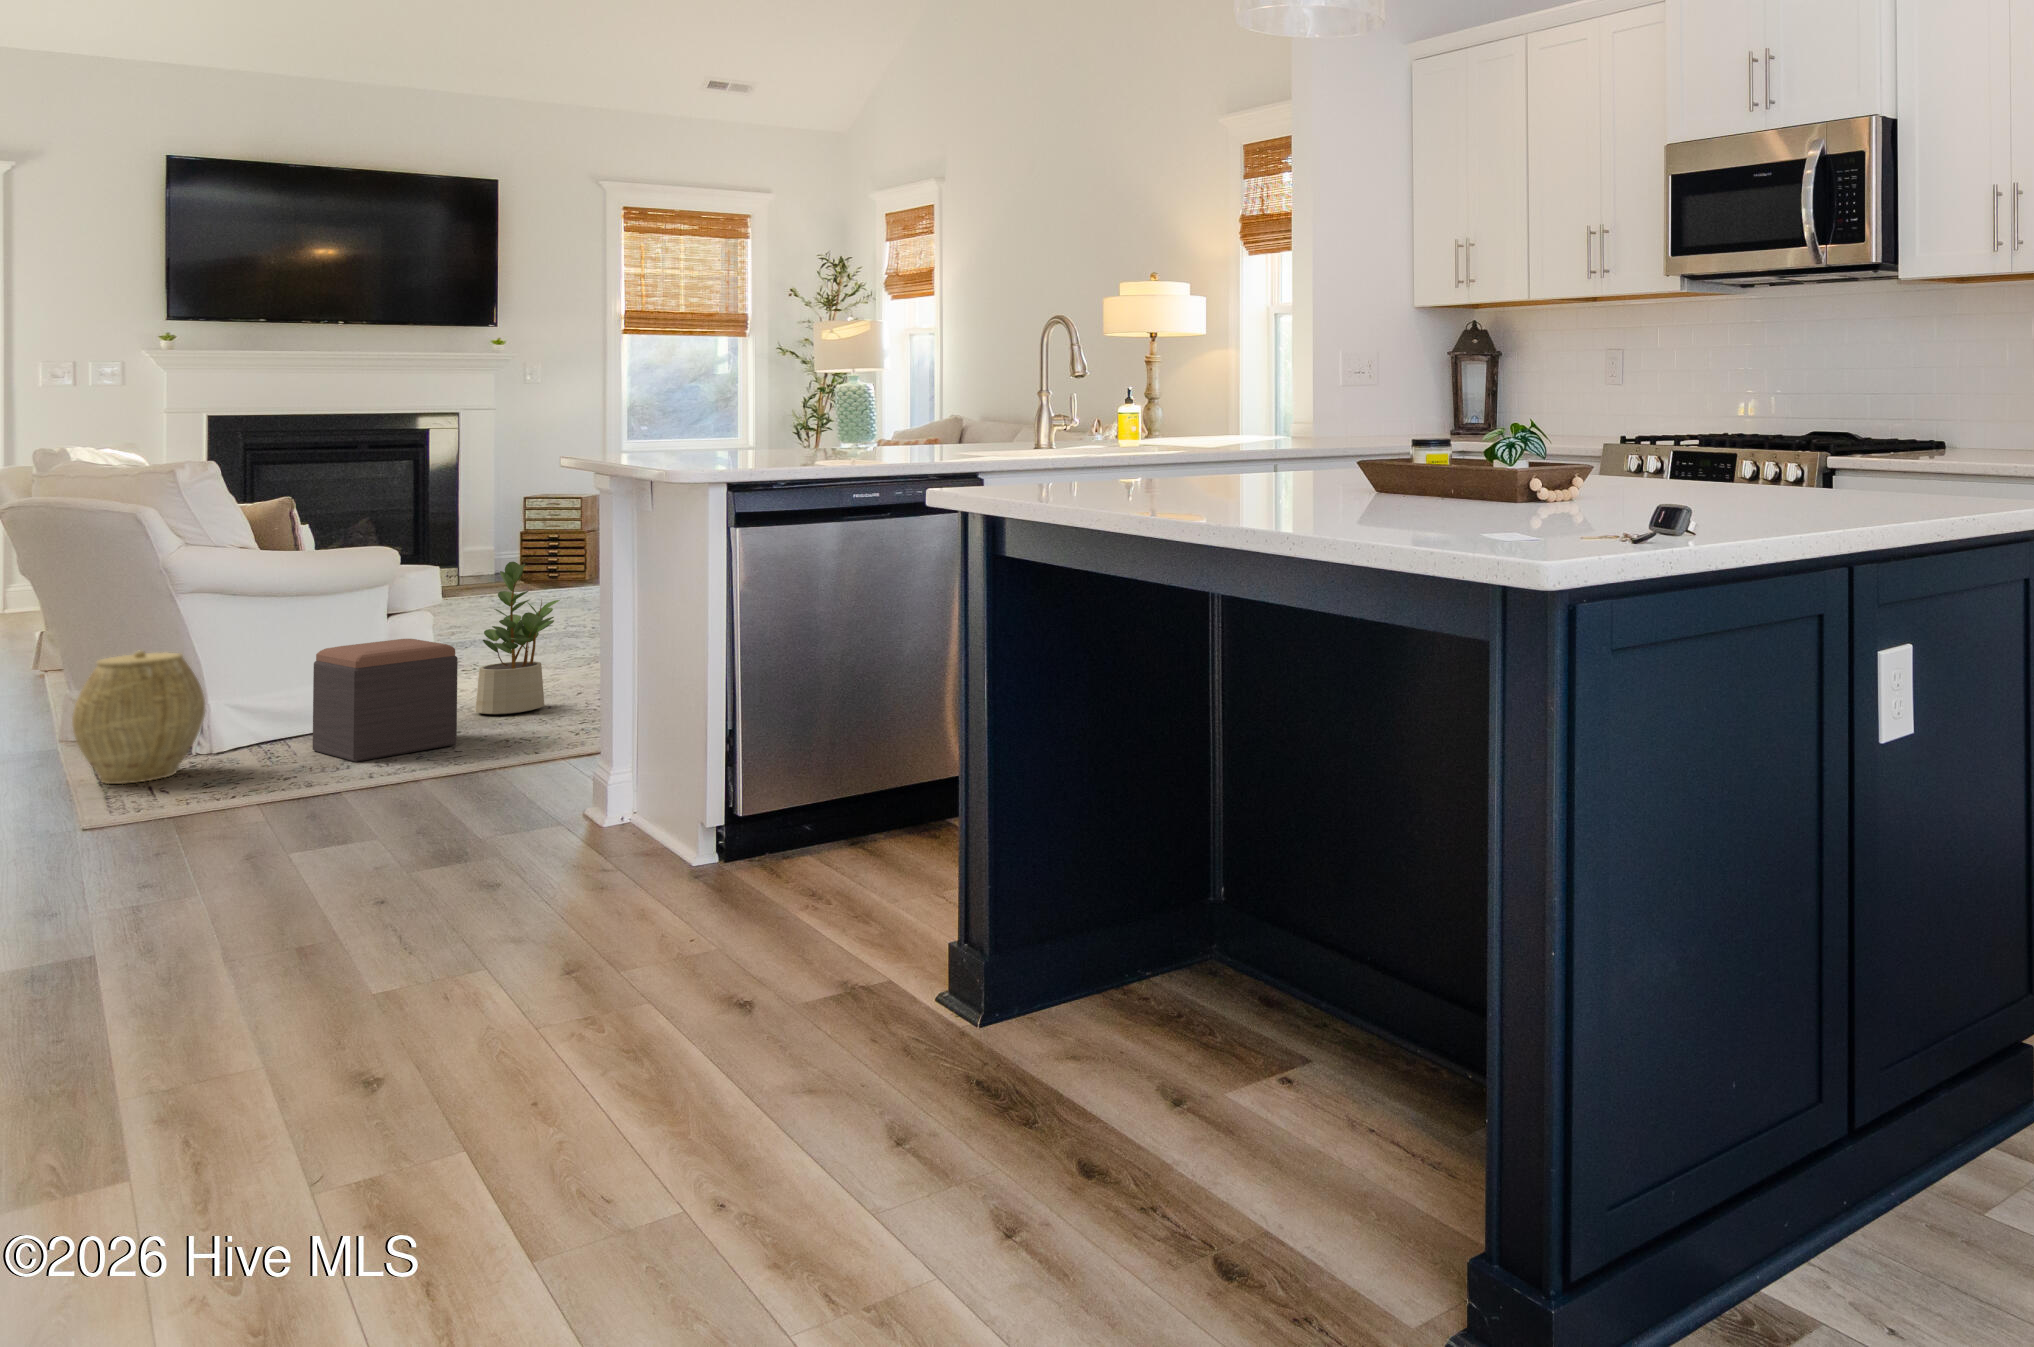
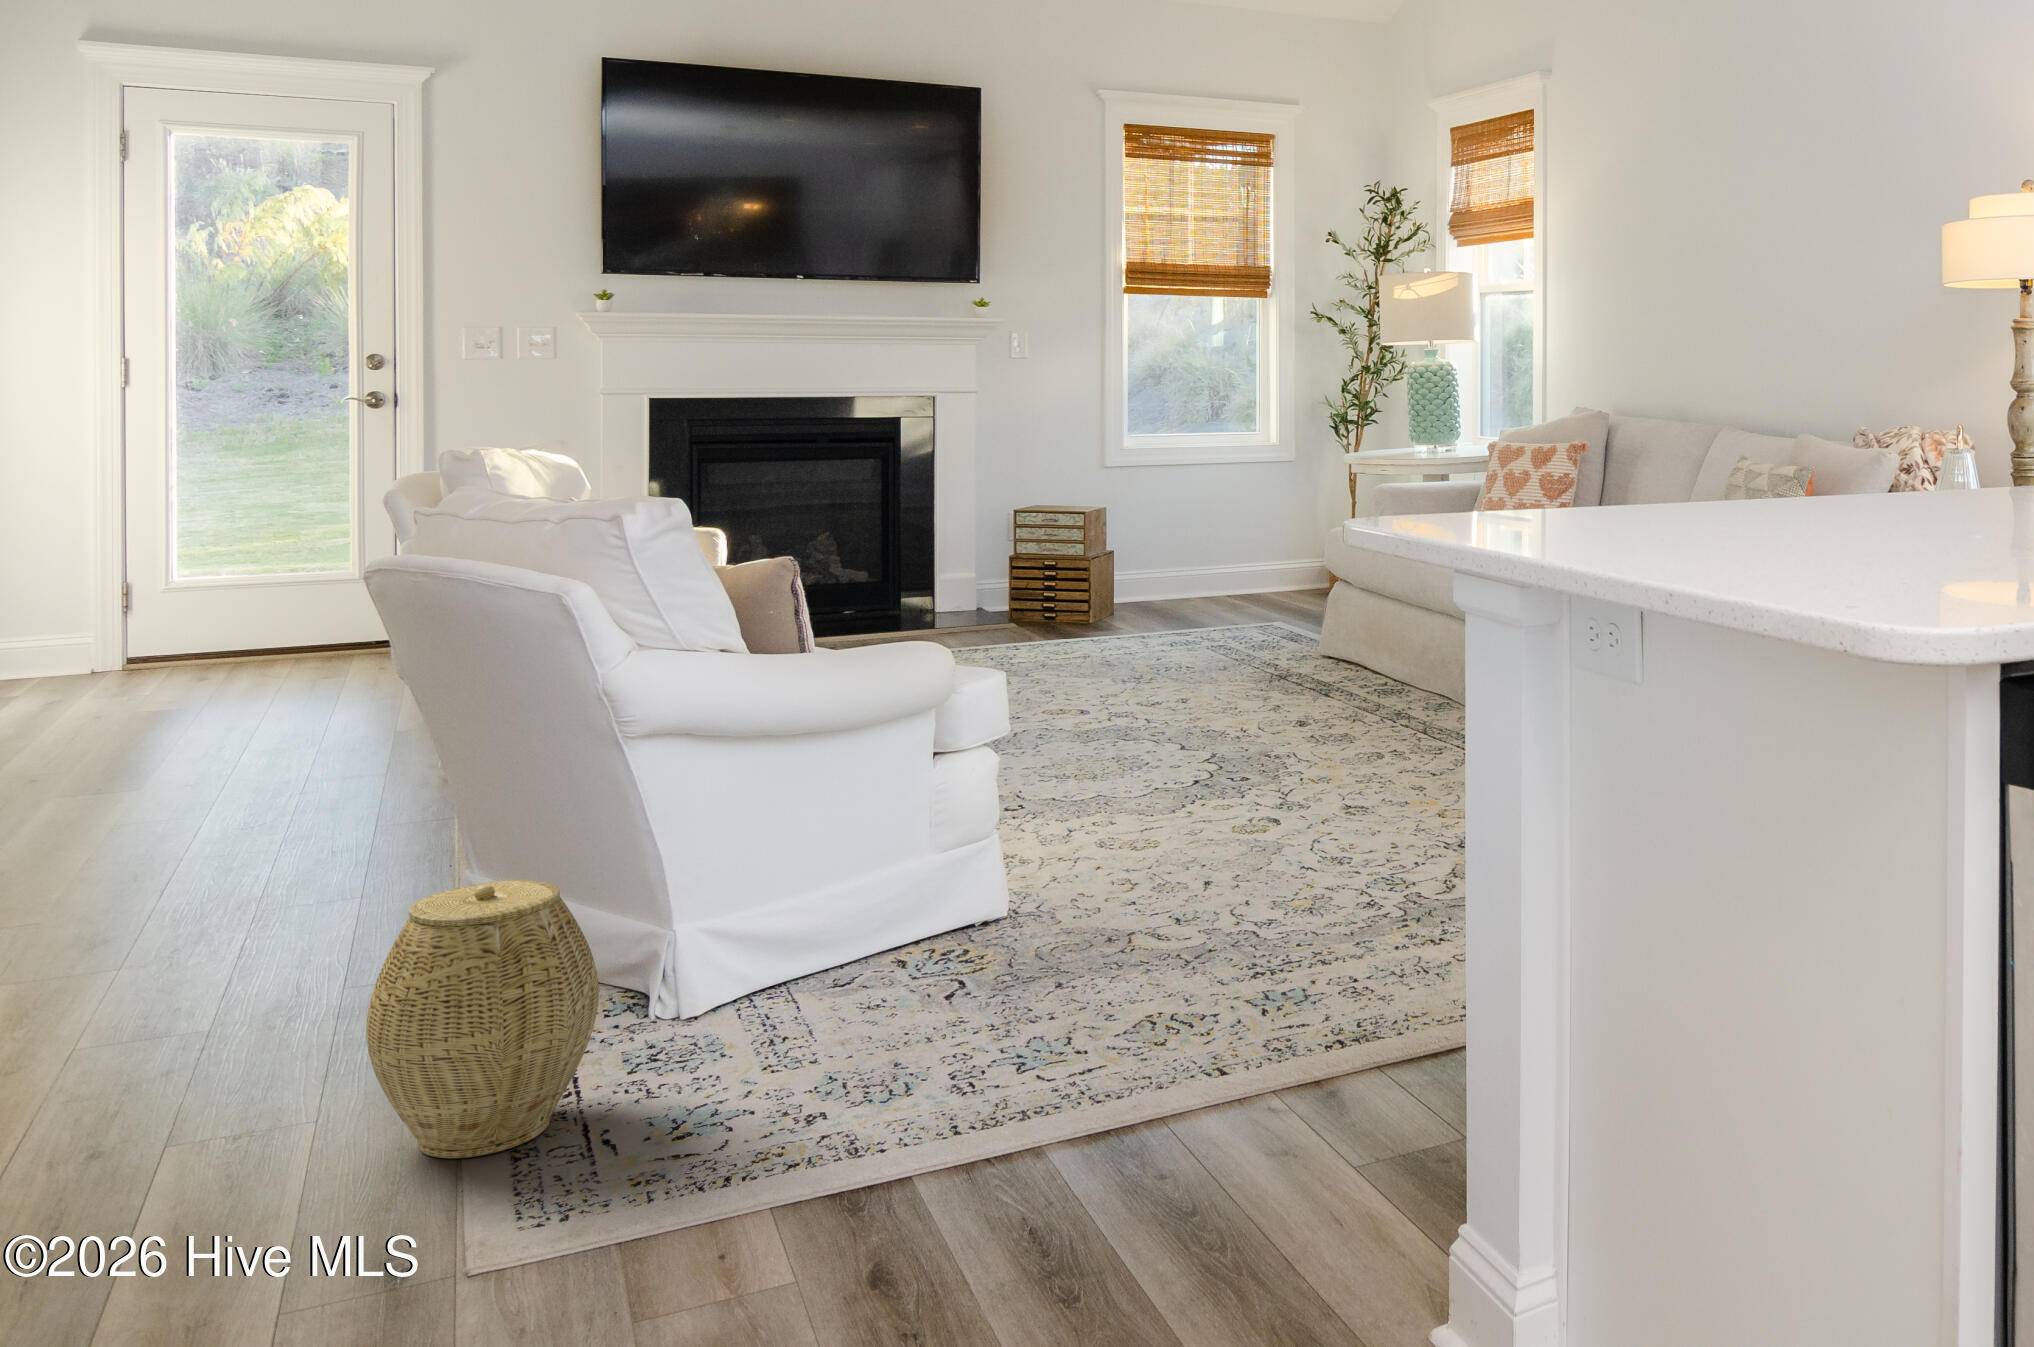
potted plant: present [476,562,560,714] -> none [1031,678,1159,955]
footstool: present [313,639,458,762] -> none [781,838,1026,1110]

